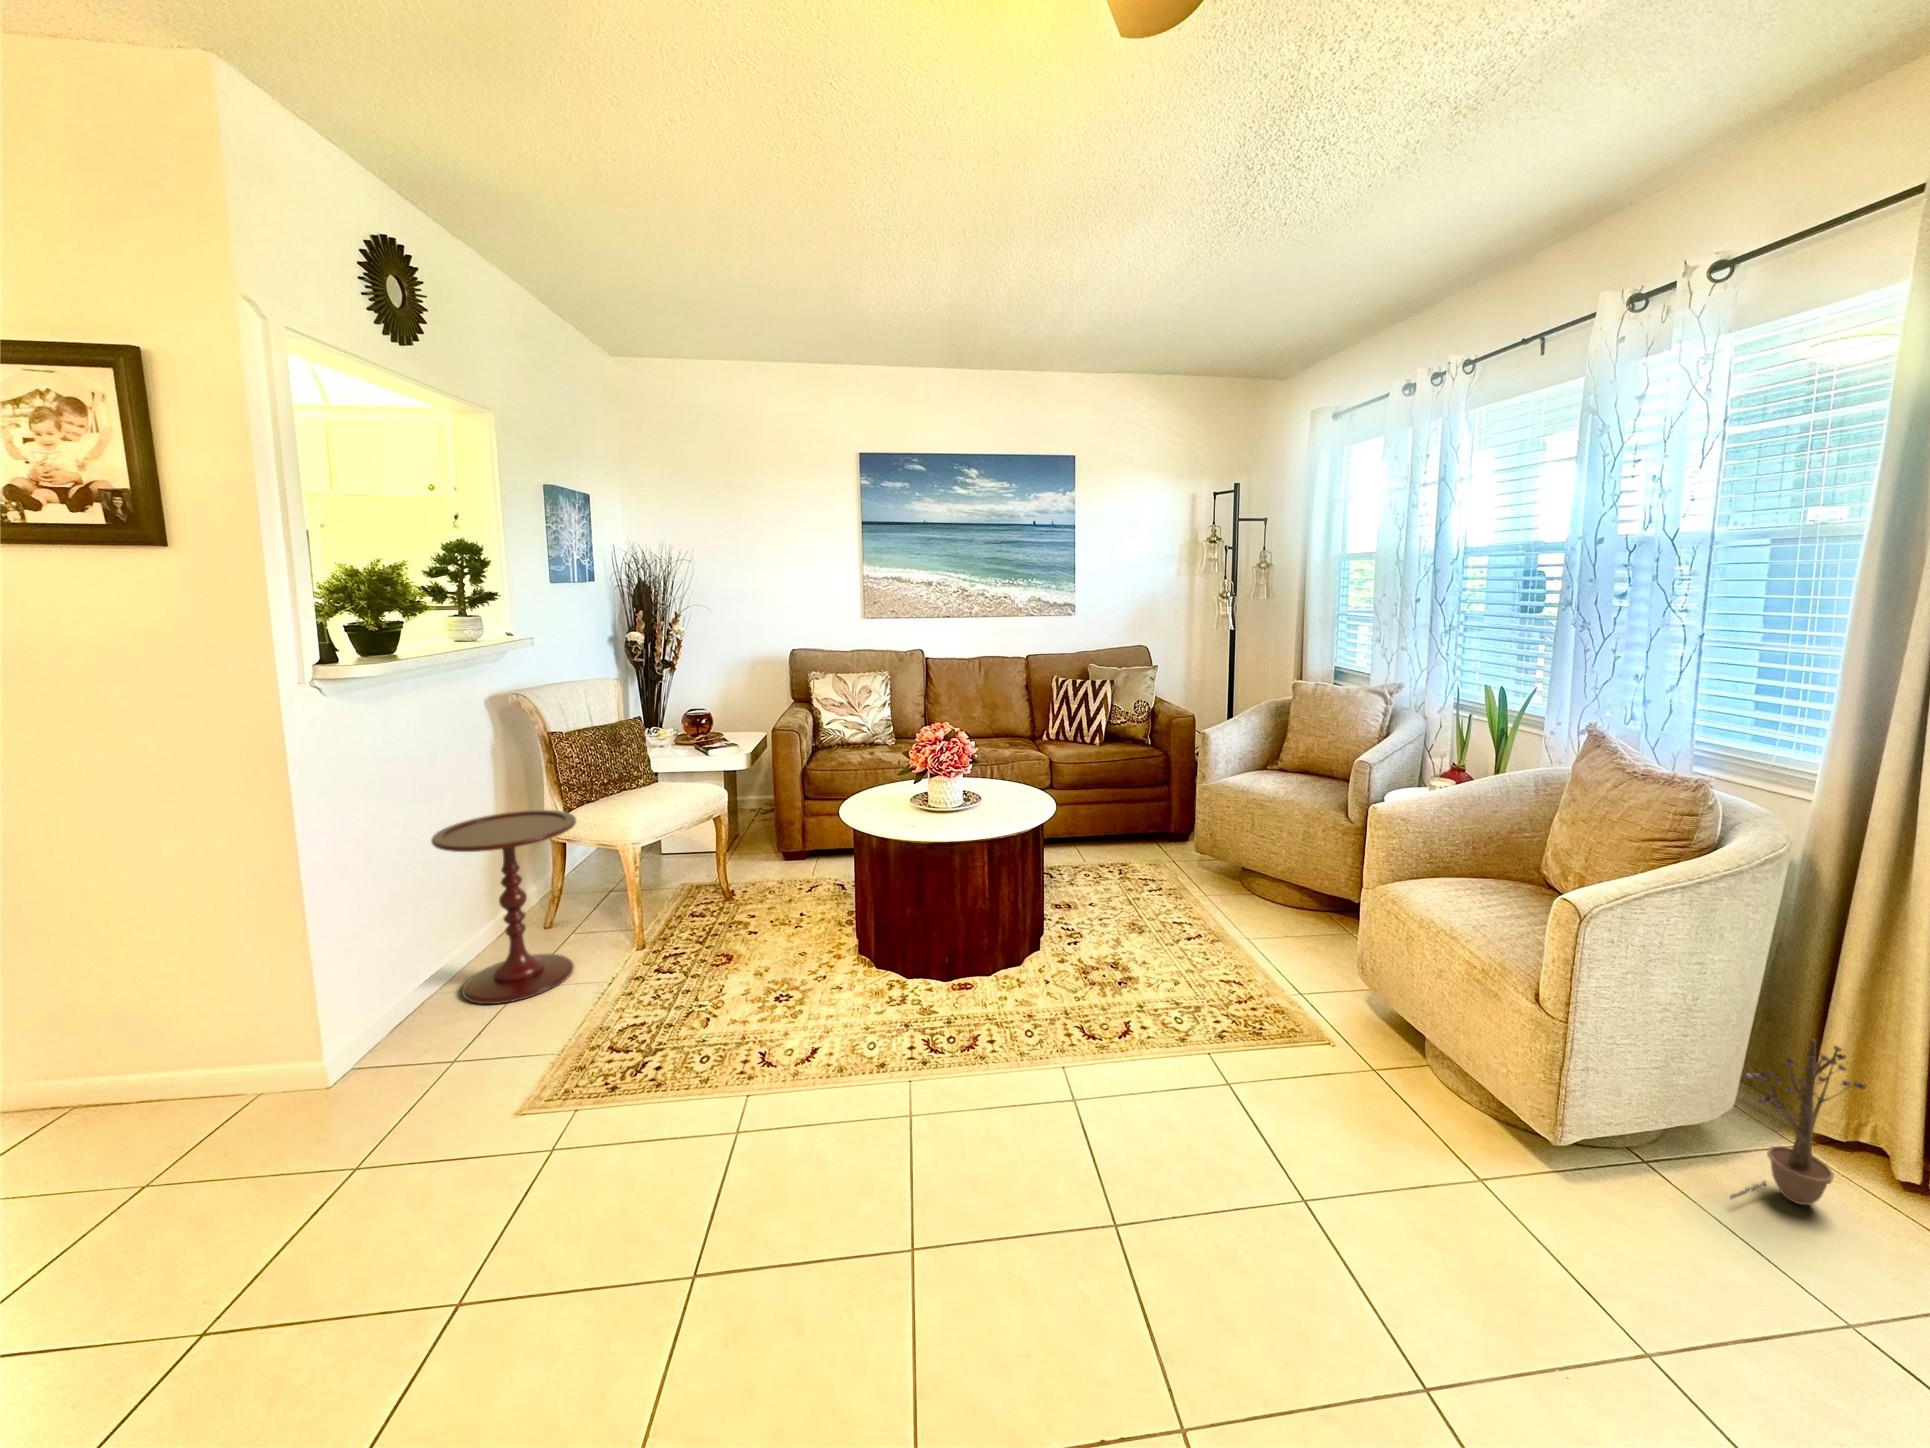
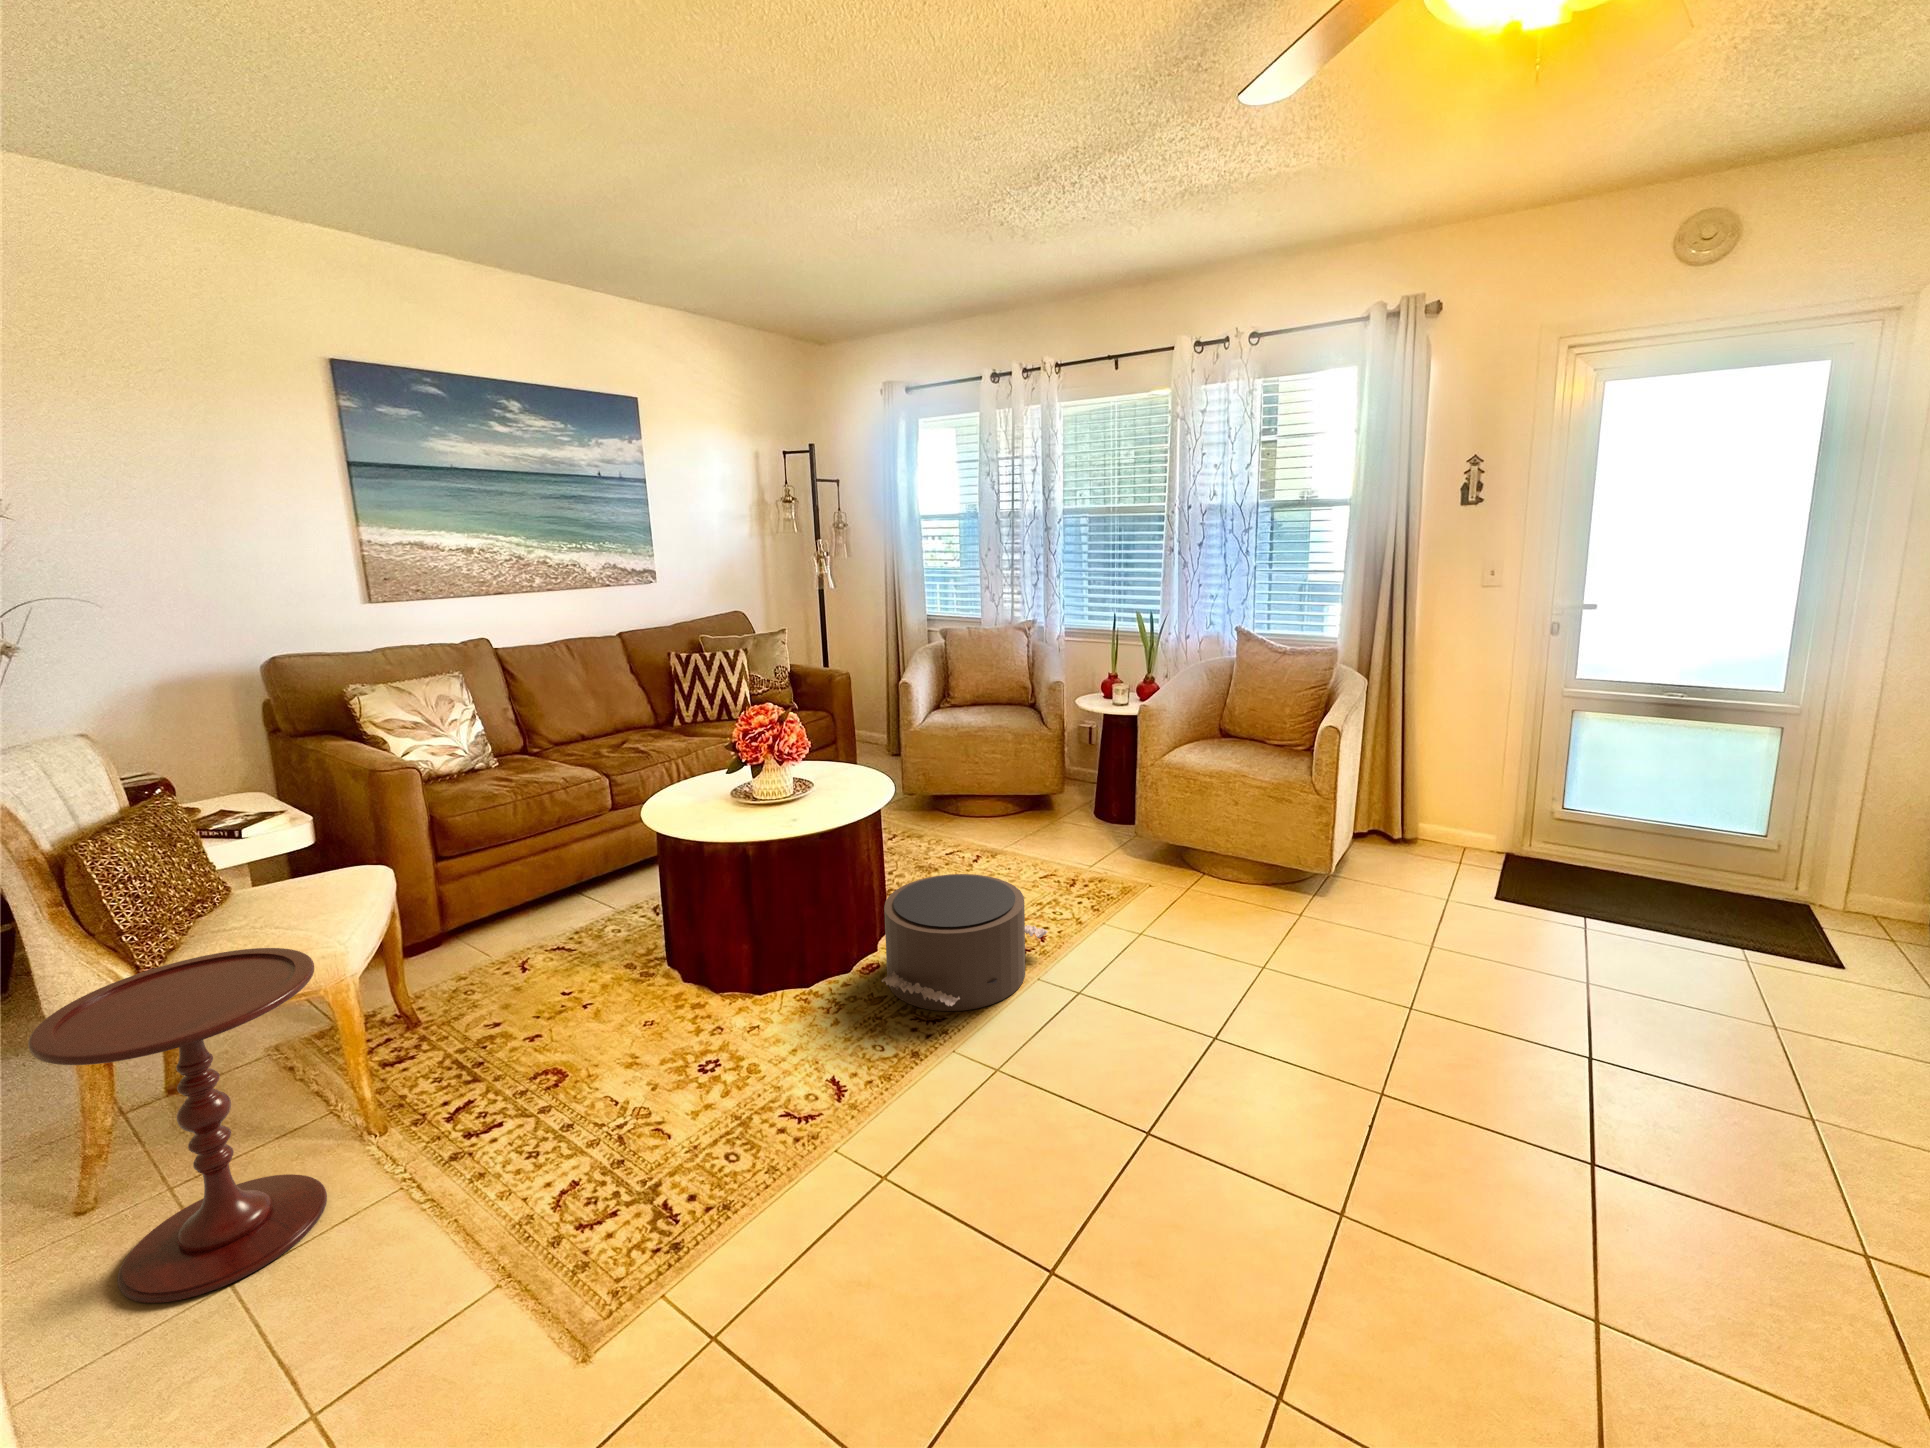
pouf: none [935,923,1133,1079] -> present [882,874,1048,1011]
decorative plant: present [1730,1039,1865,1205] -> none [1347,784,1384,881]

